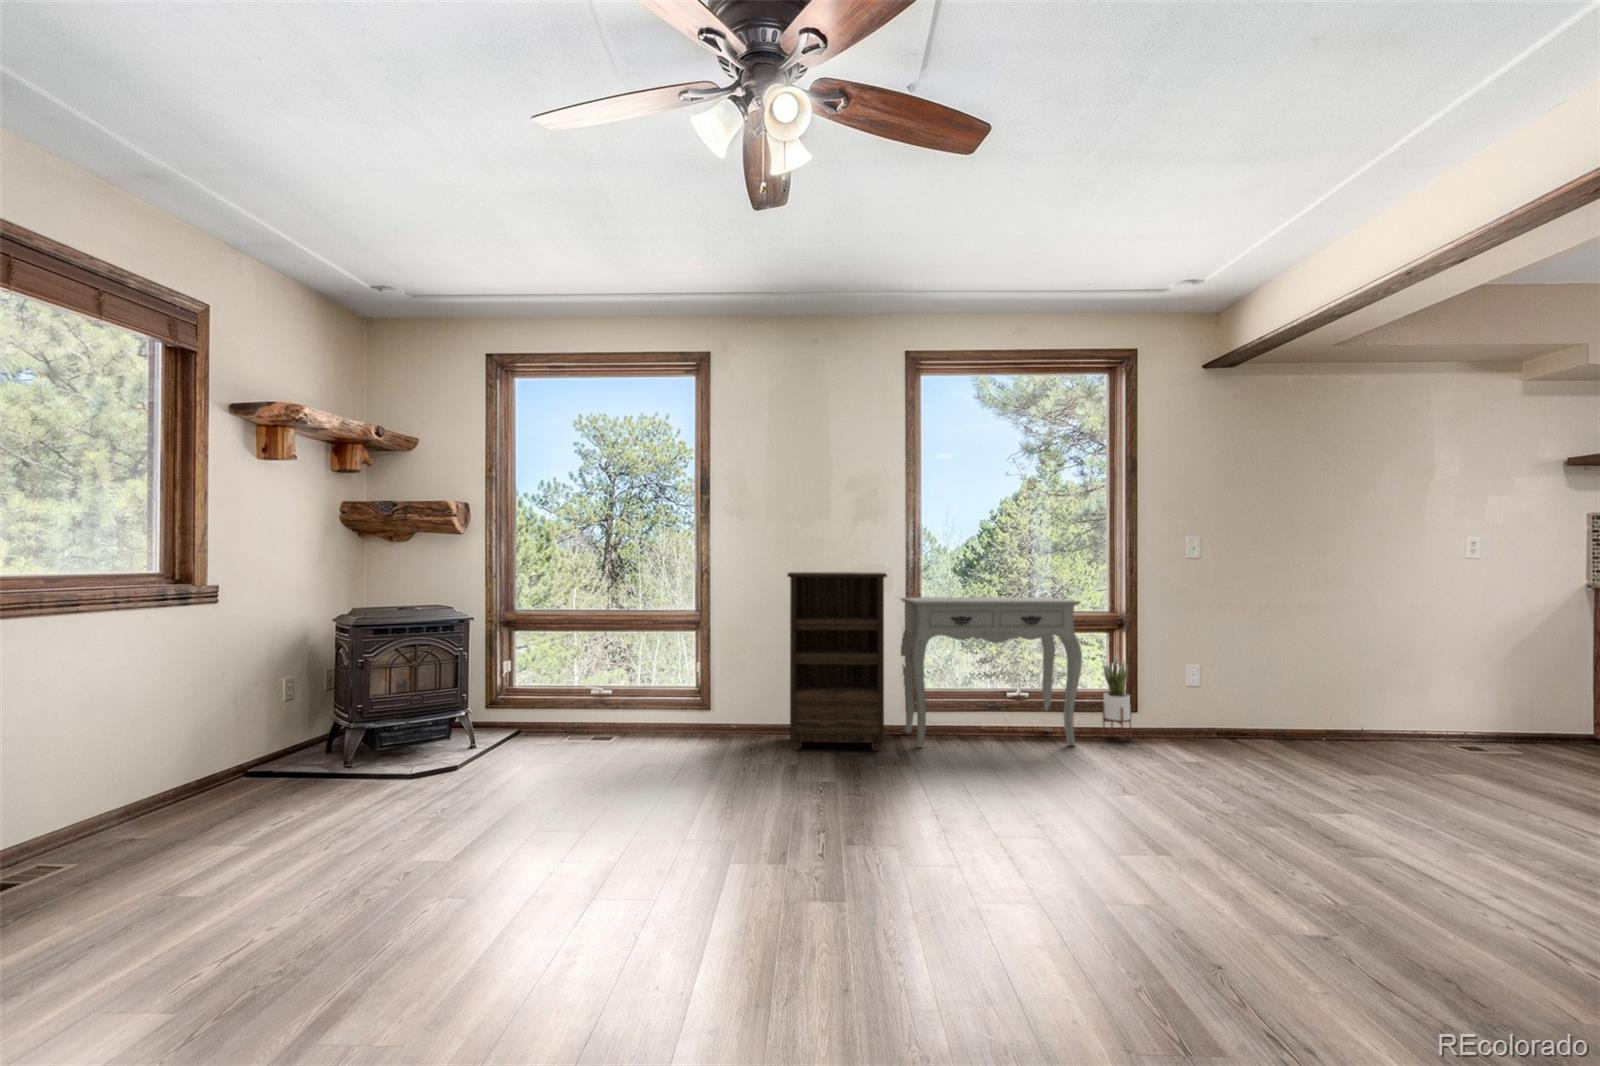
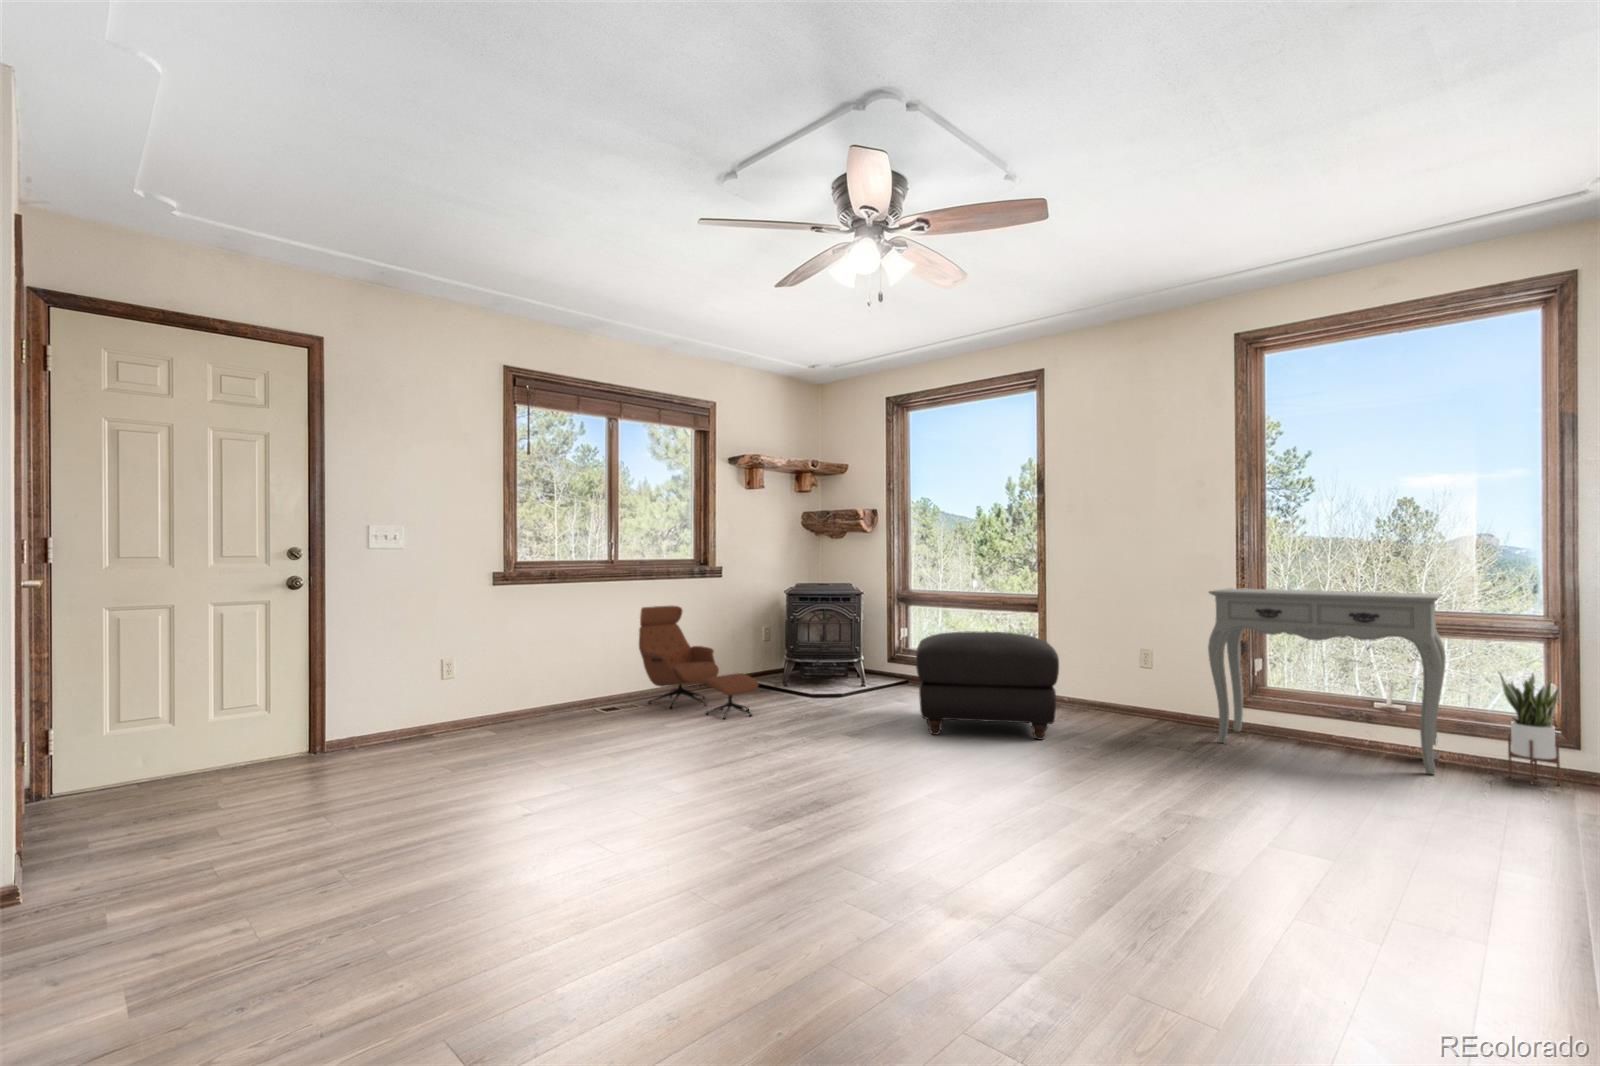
bookshelf: present [787,572,887,750] -> none [1078,561,1194,737]
ottoman: none [614,659,813,805] -> present [916,631,1059,740]
lounge chair: none [53,663,366,868] -> present [639,606,758,719]

